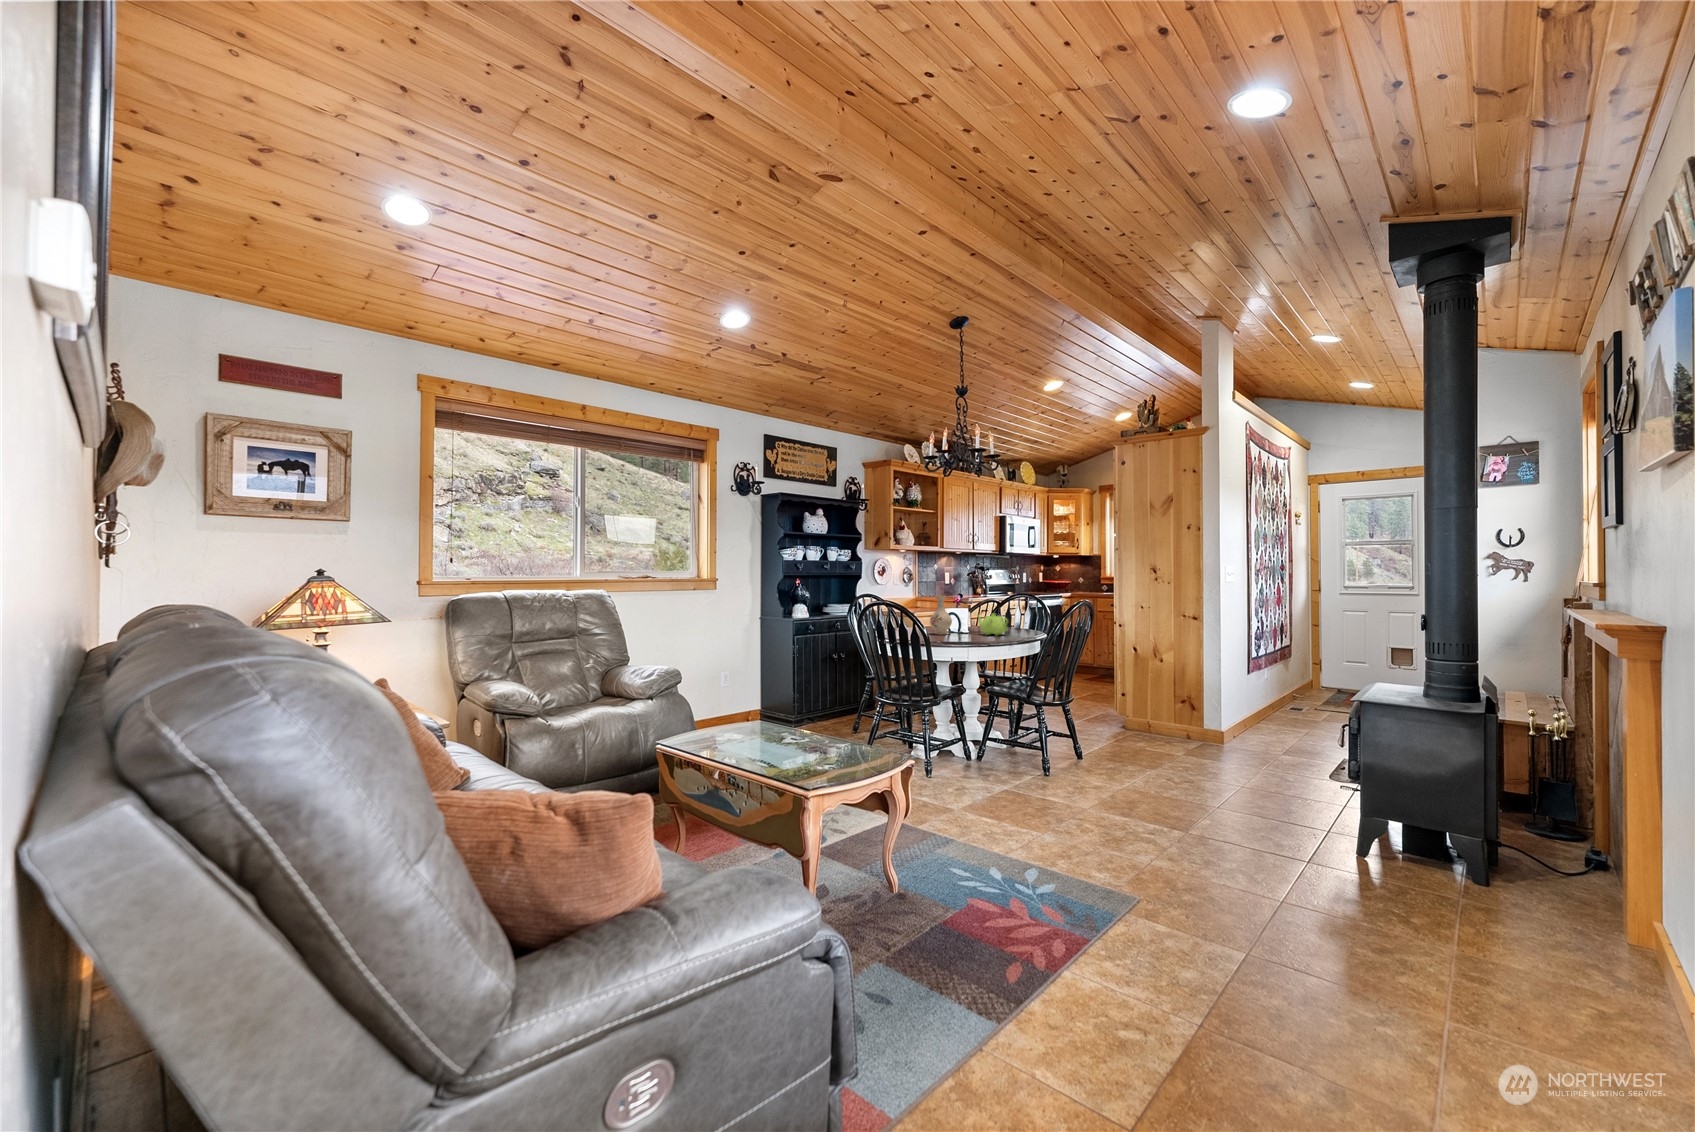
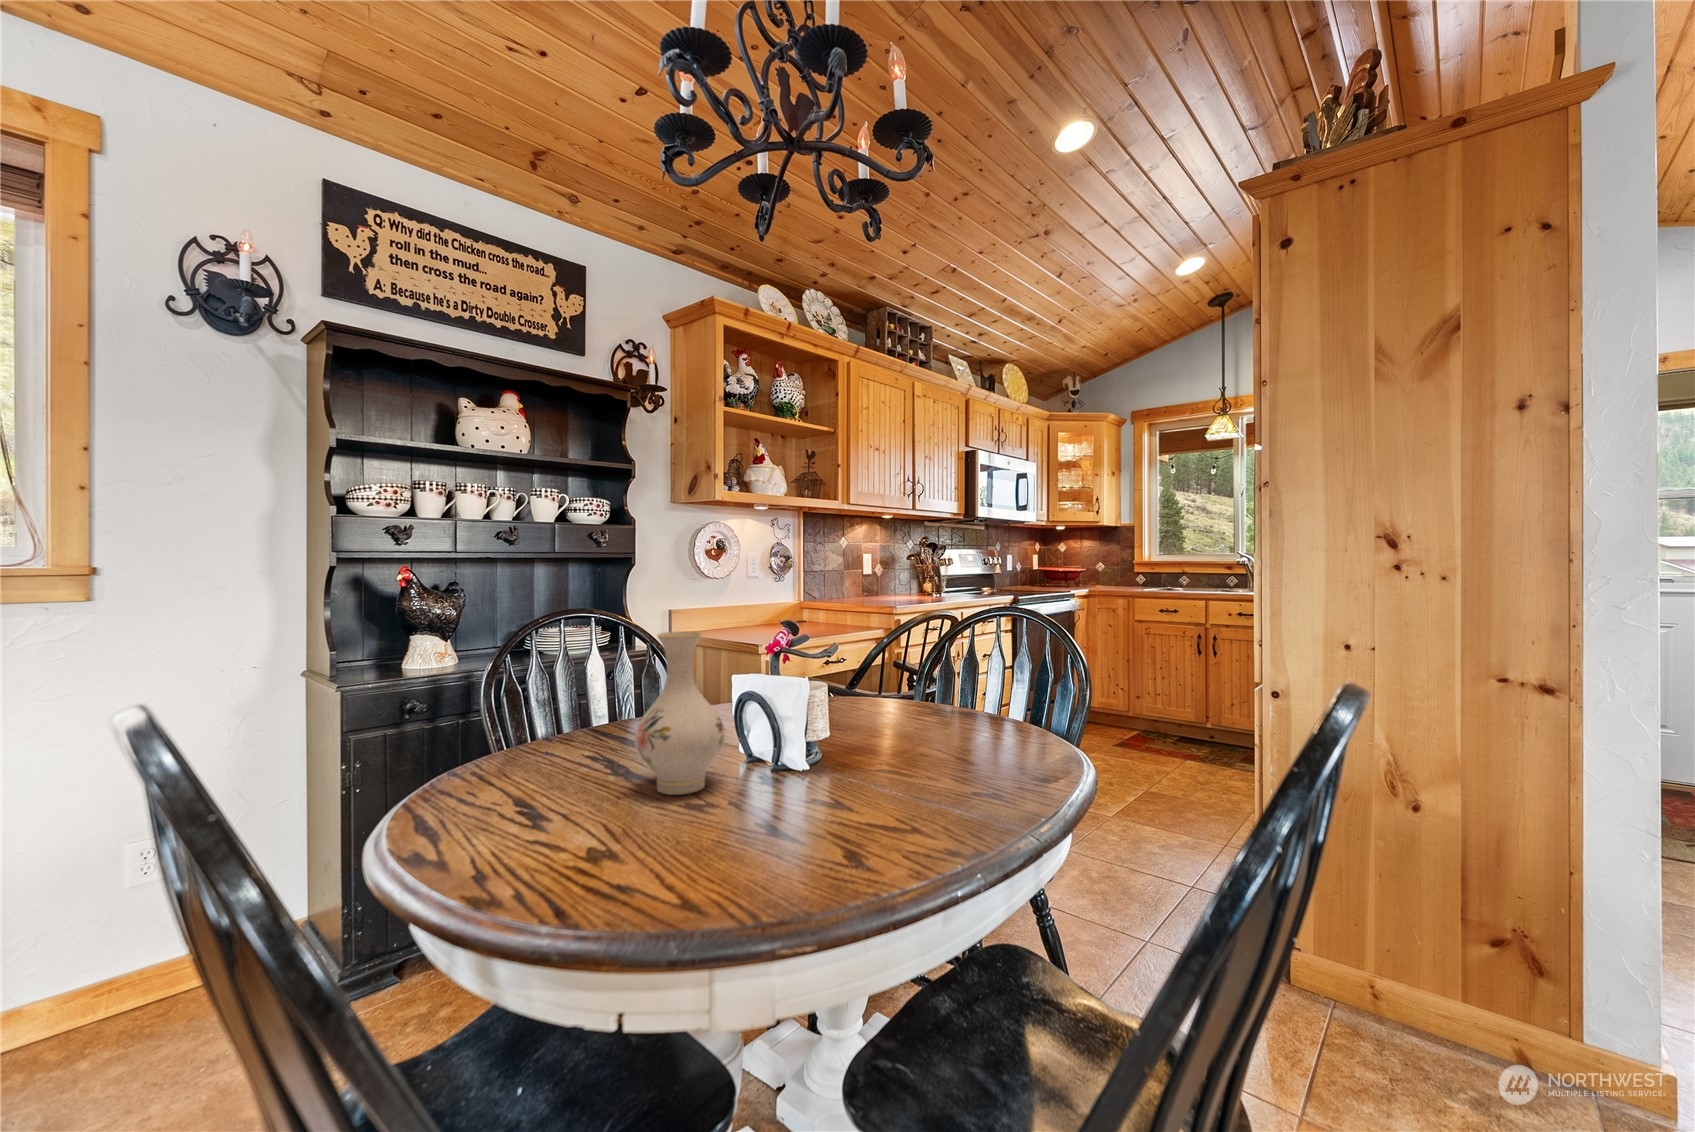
teapot: present [977,614,1008,635] -> none [817,708,944,813]

